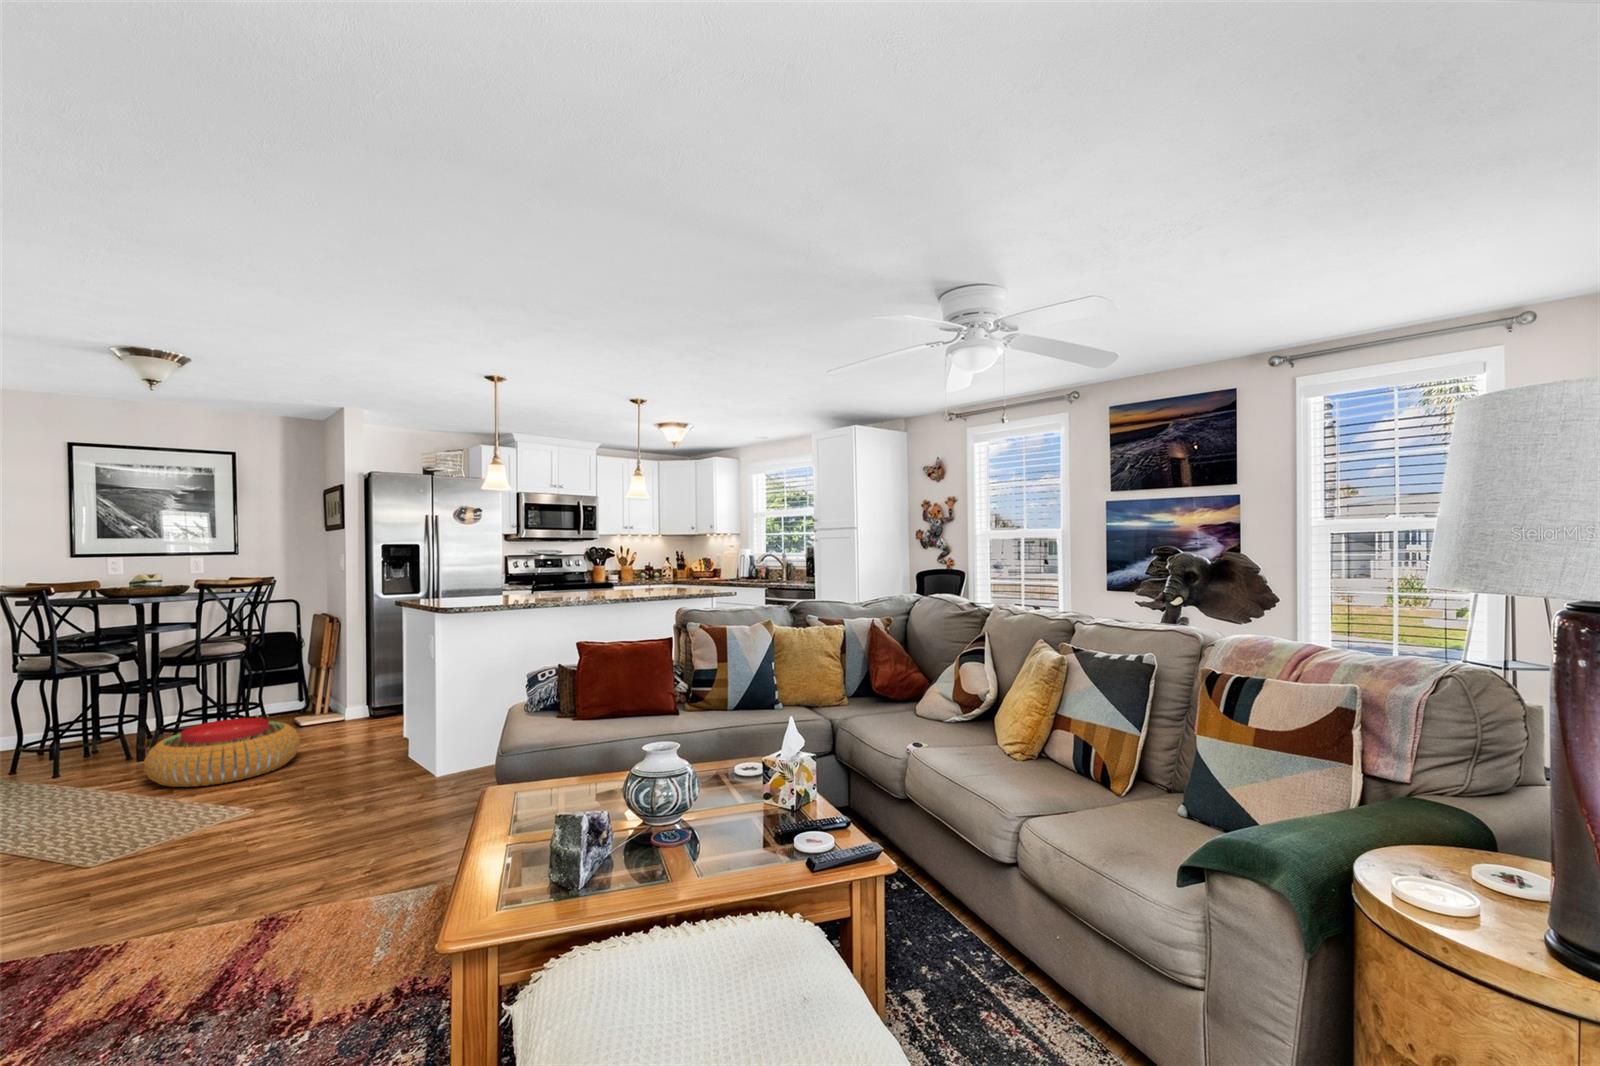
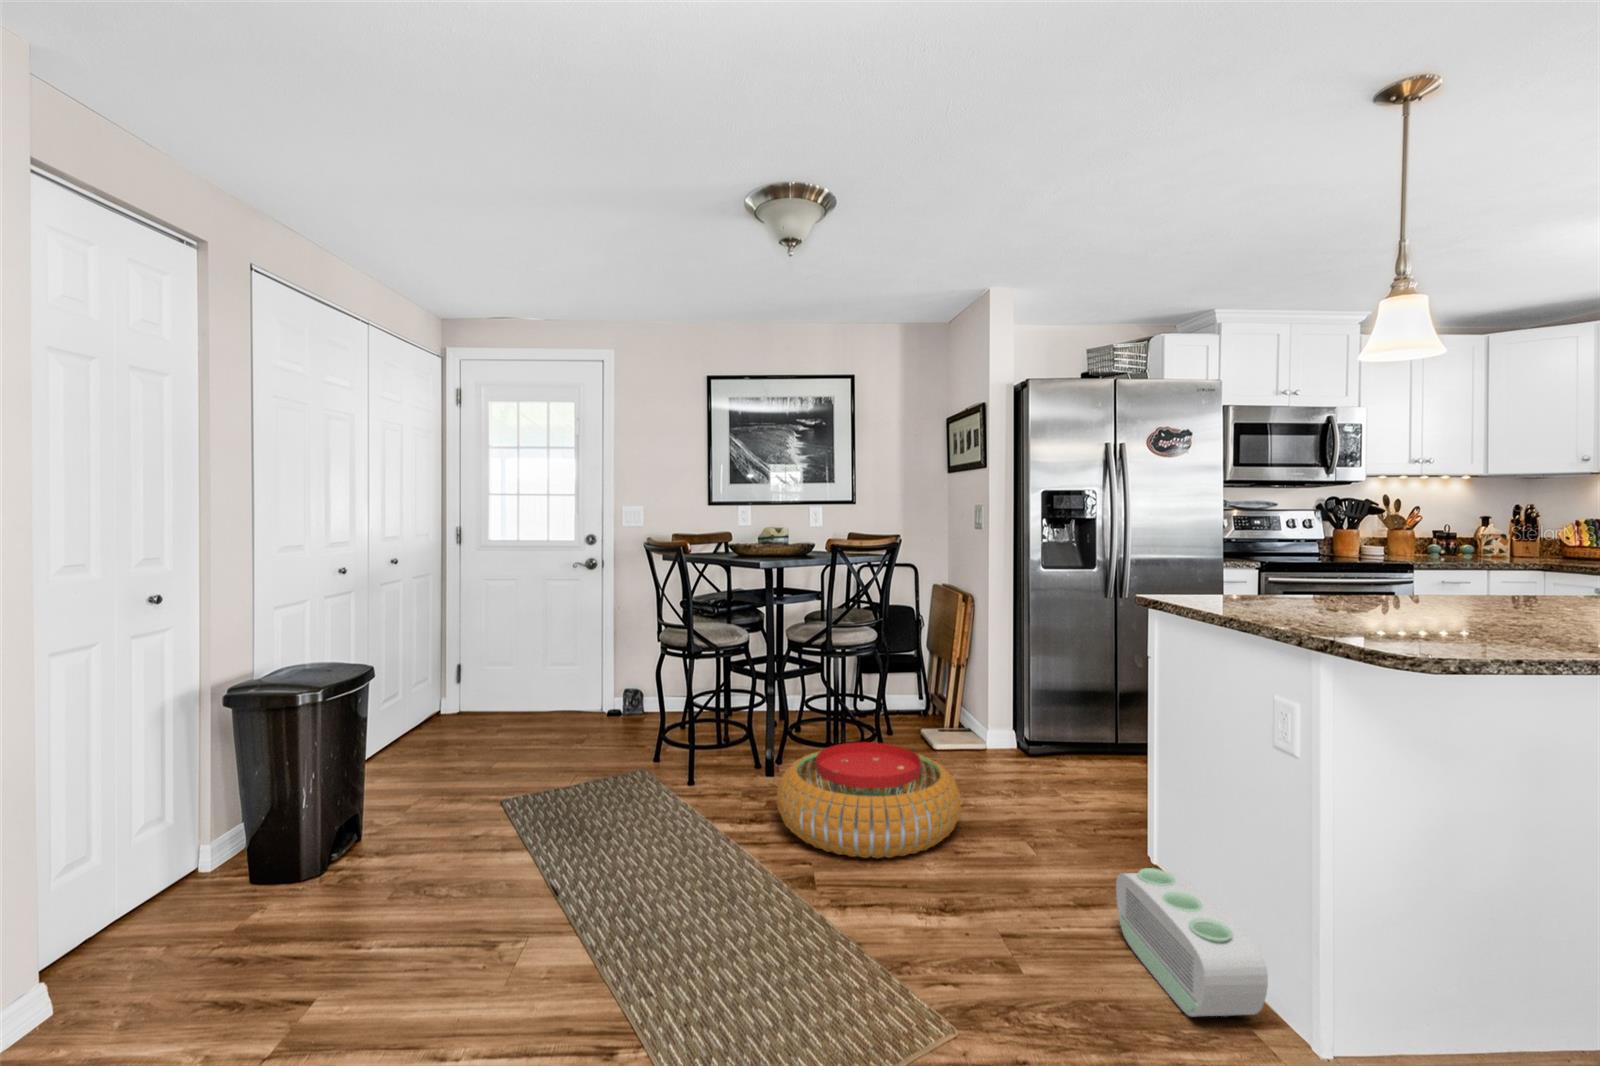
air purifier: none [375,740,425,793] -> present [1116,868,1268,1016]

